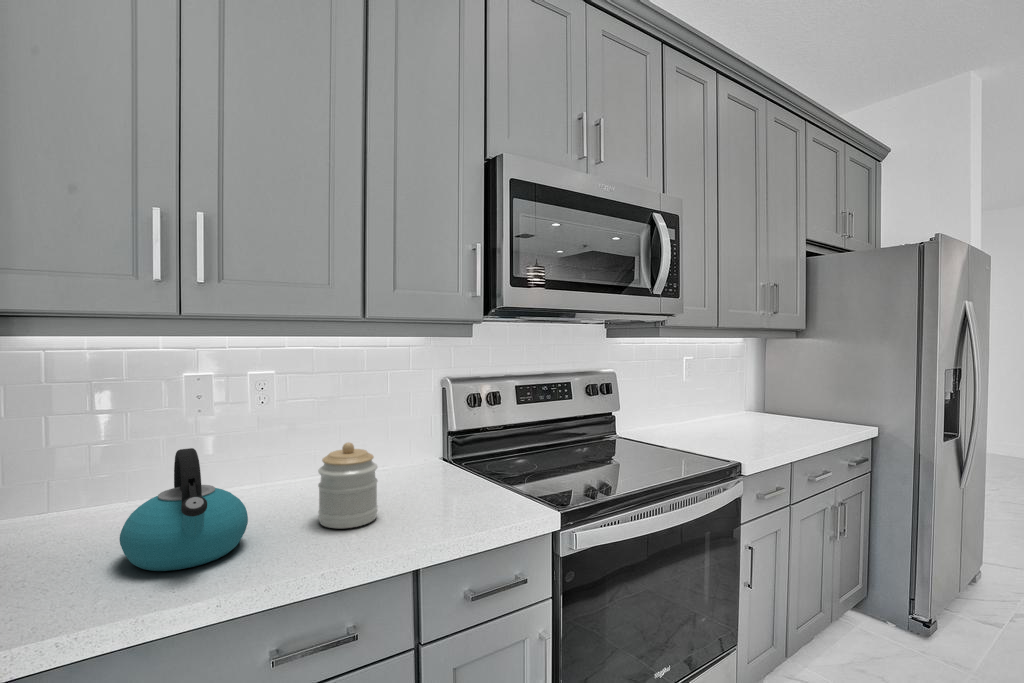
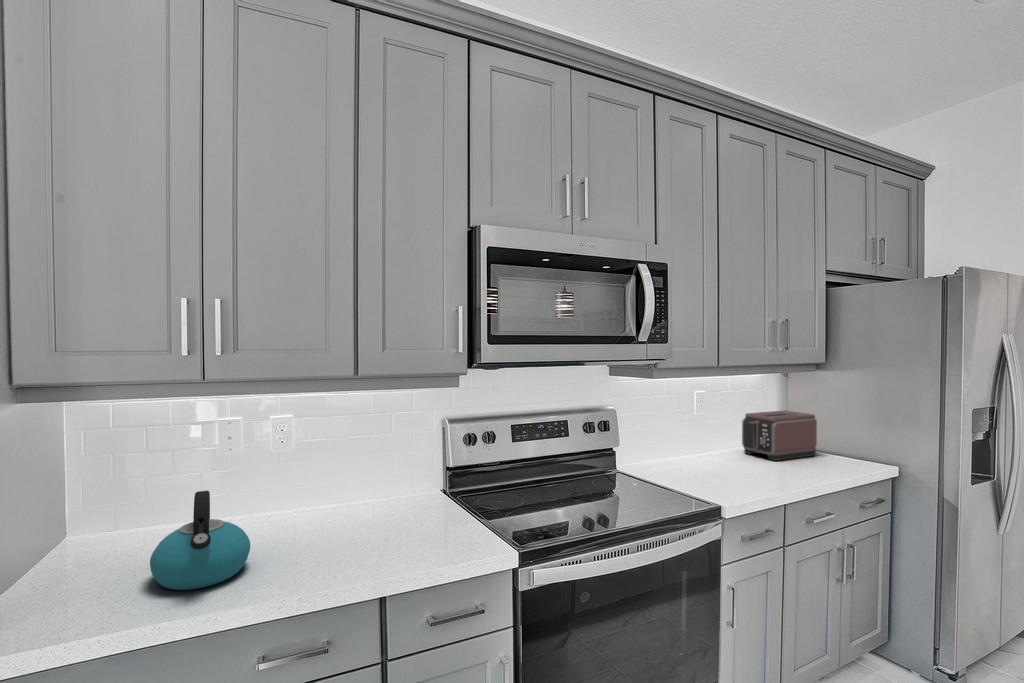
toaster: none [728,377,799,425] -> present [742,410,817,461]
jar: present [318,442,378,528] -> none [311,485,361,559]

